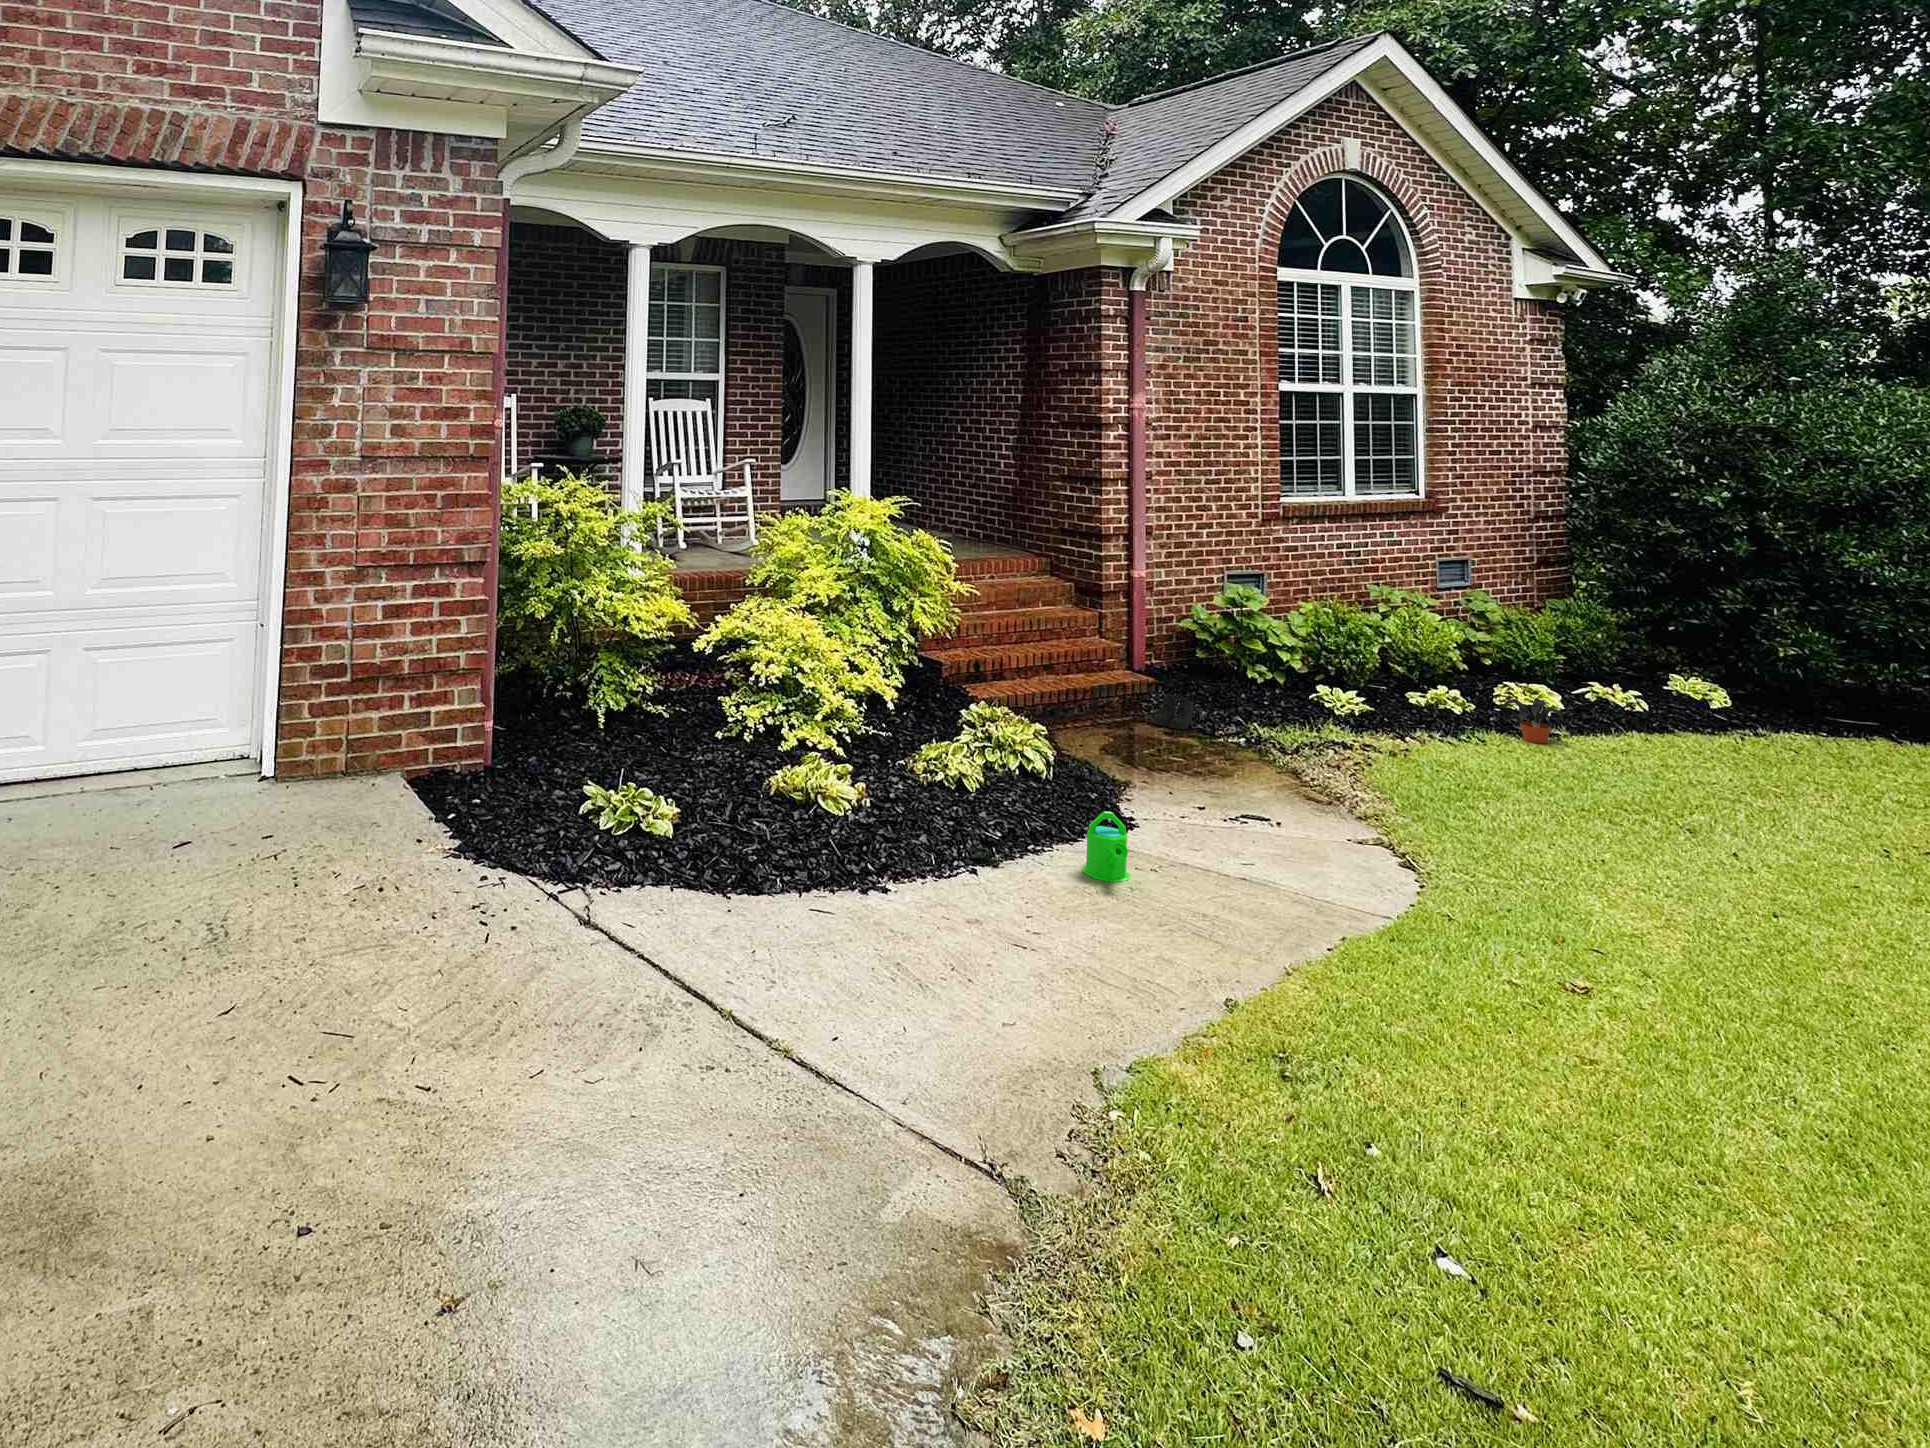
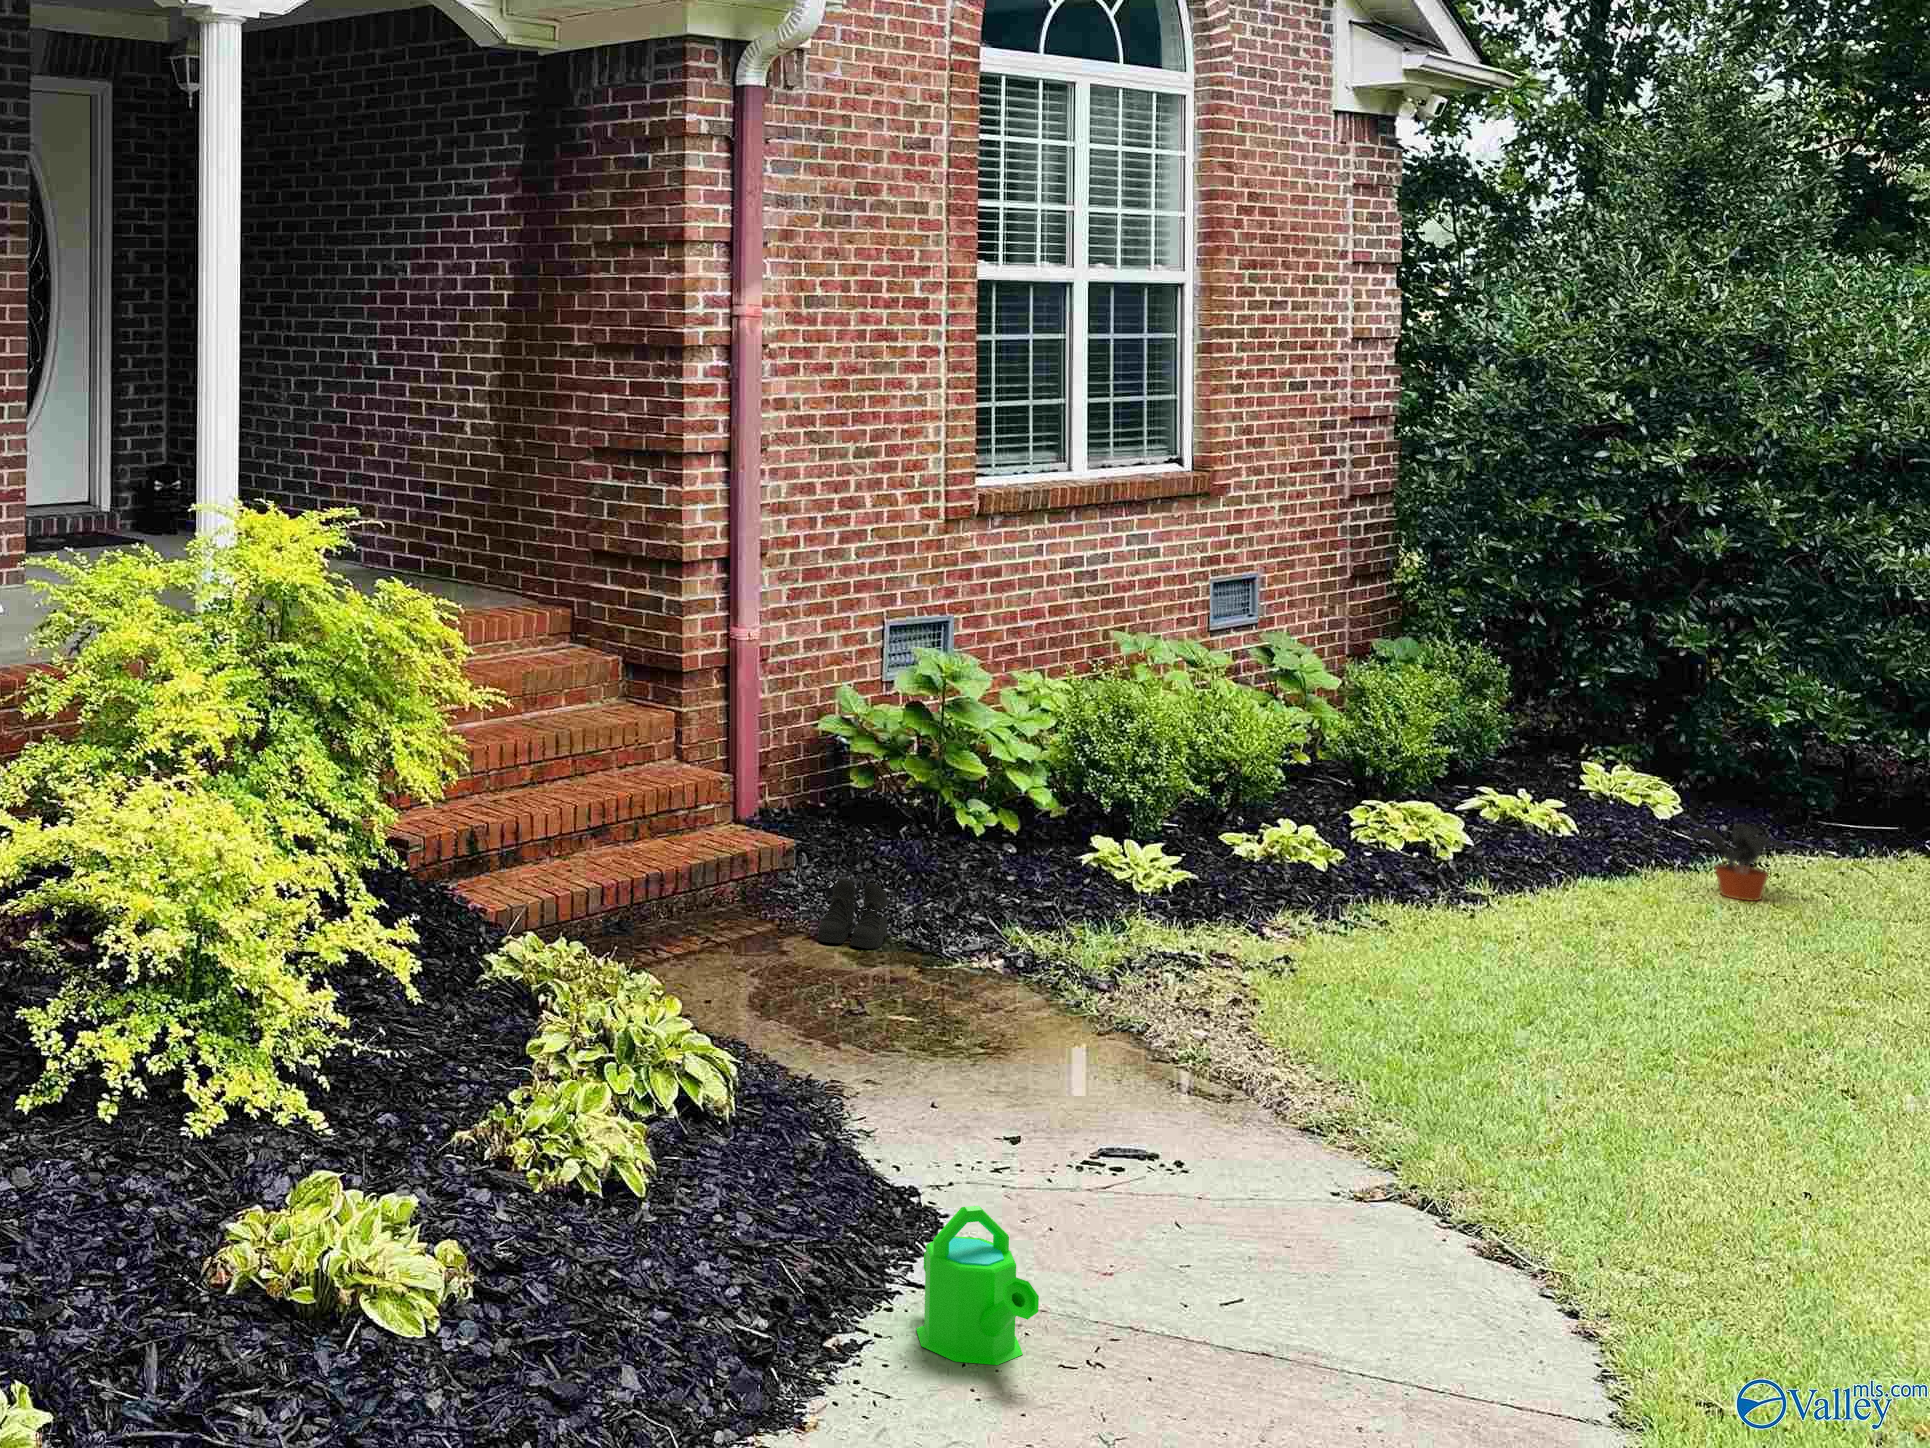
potted plant: present [1503,698,1564,744] -> present [1689,823,1795,901]

